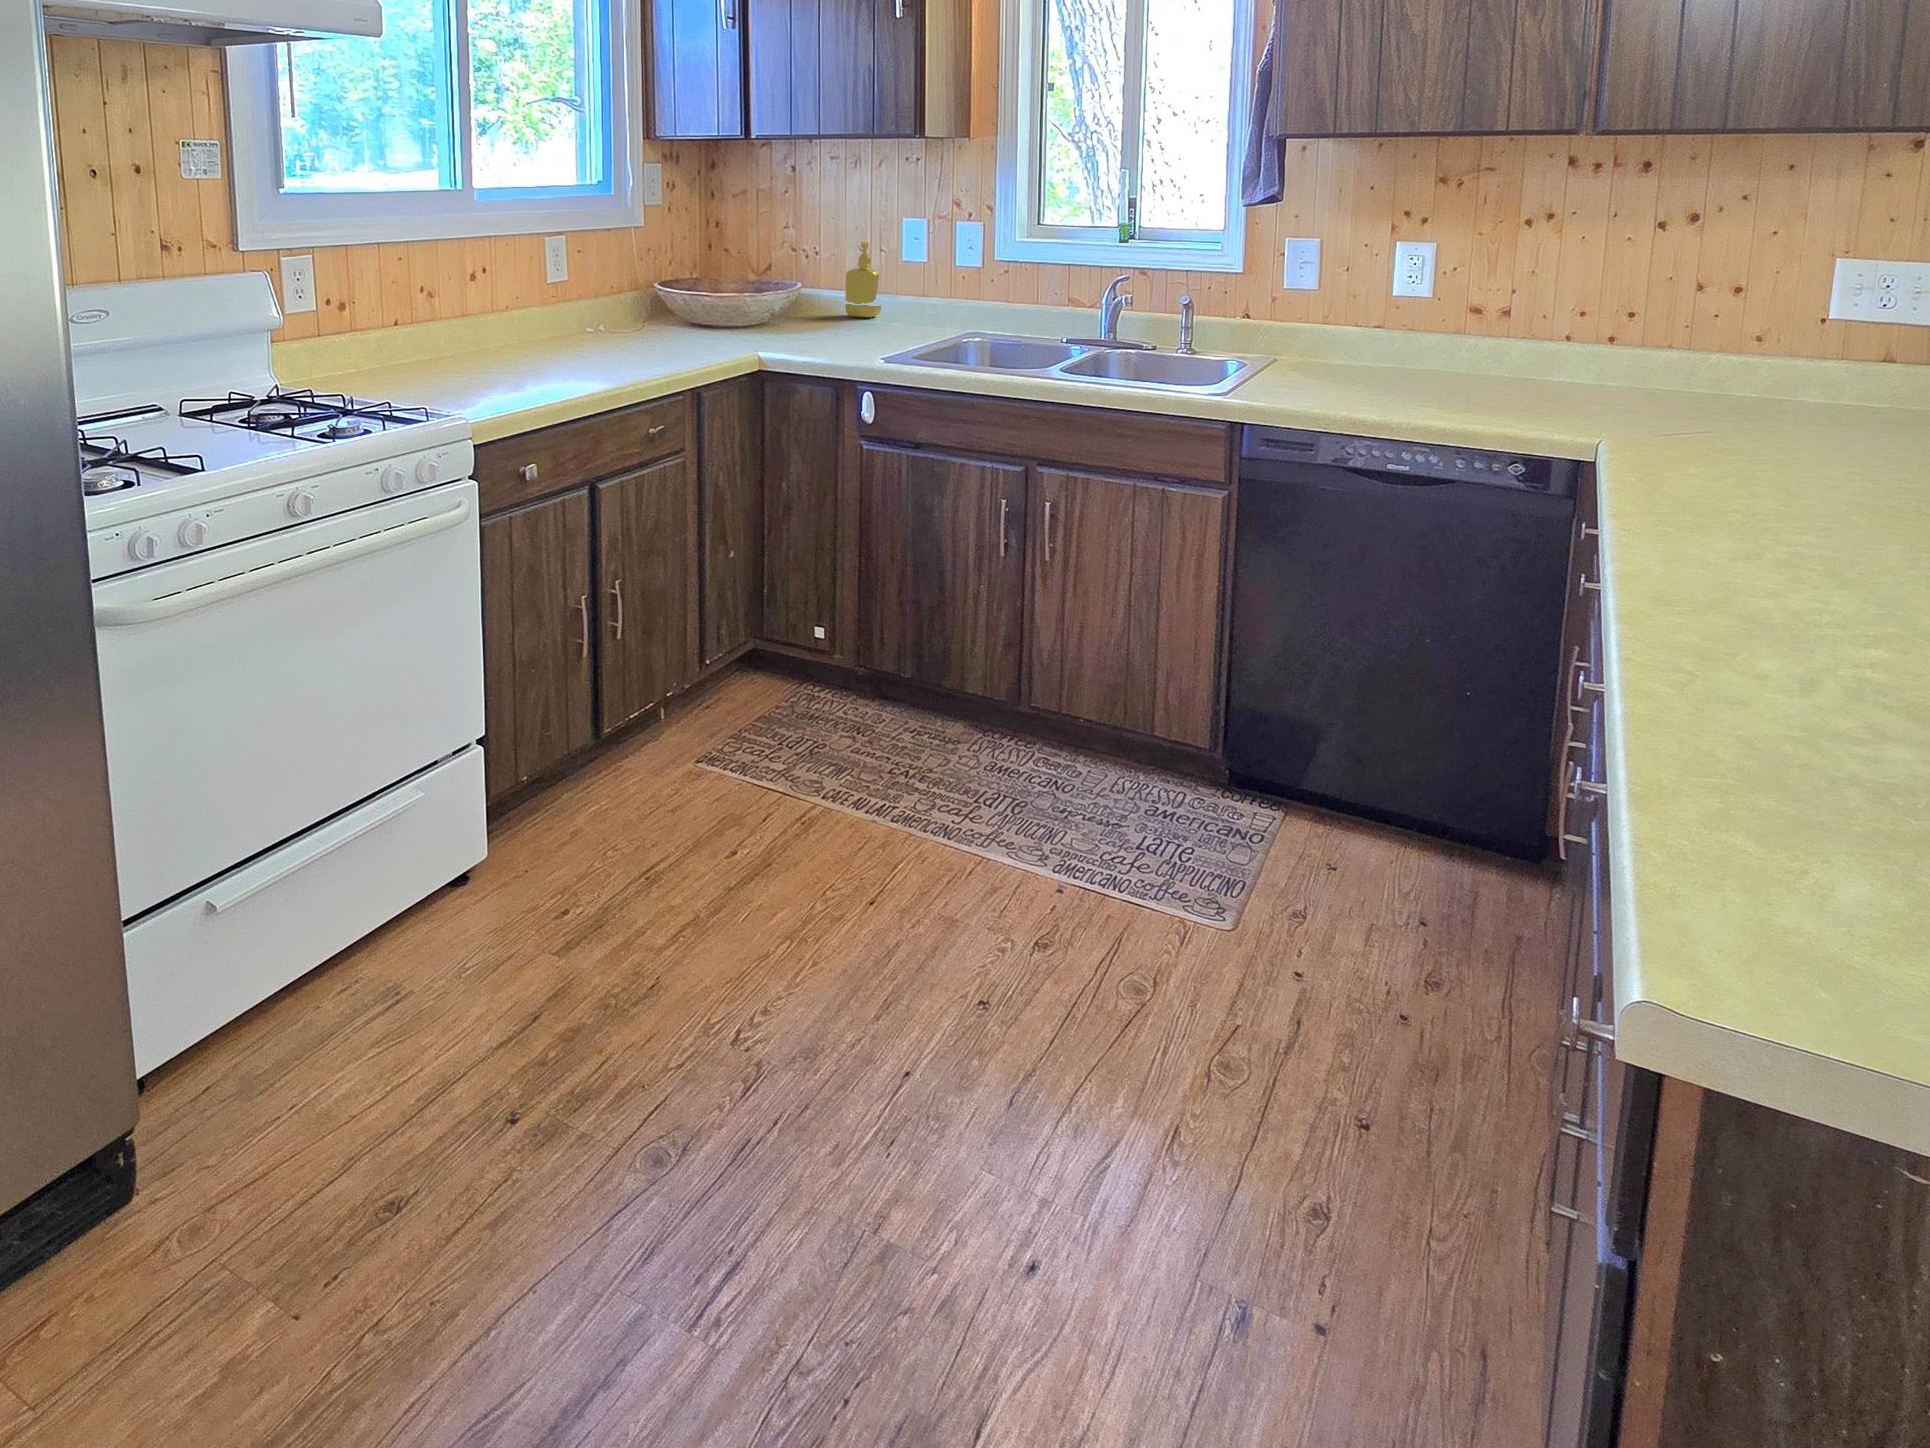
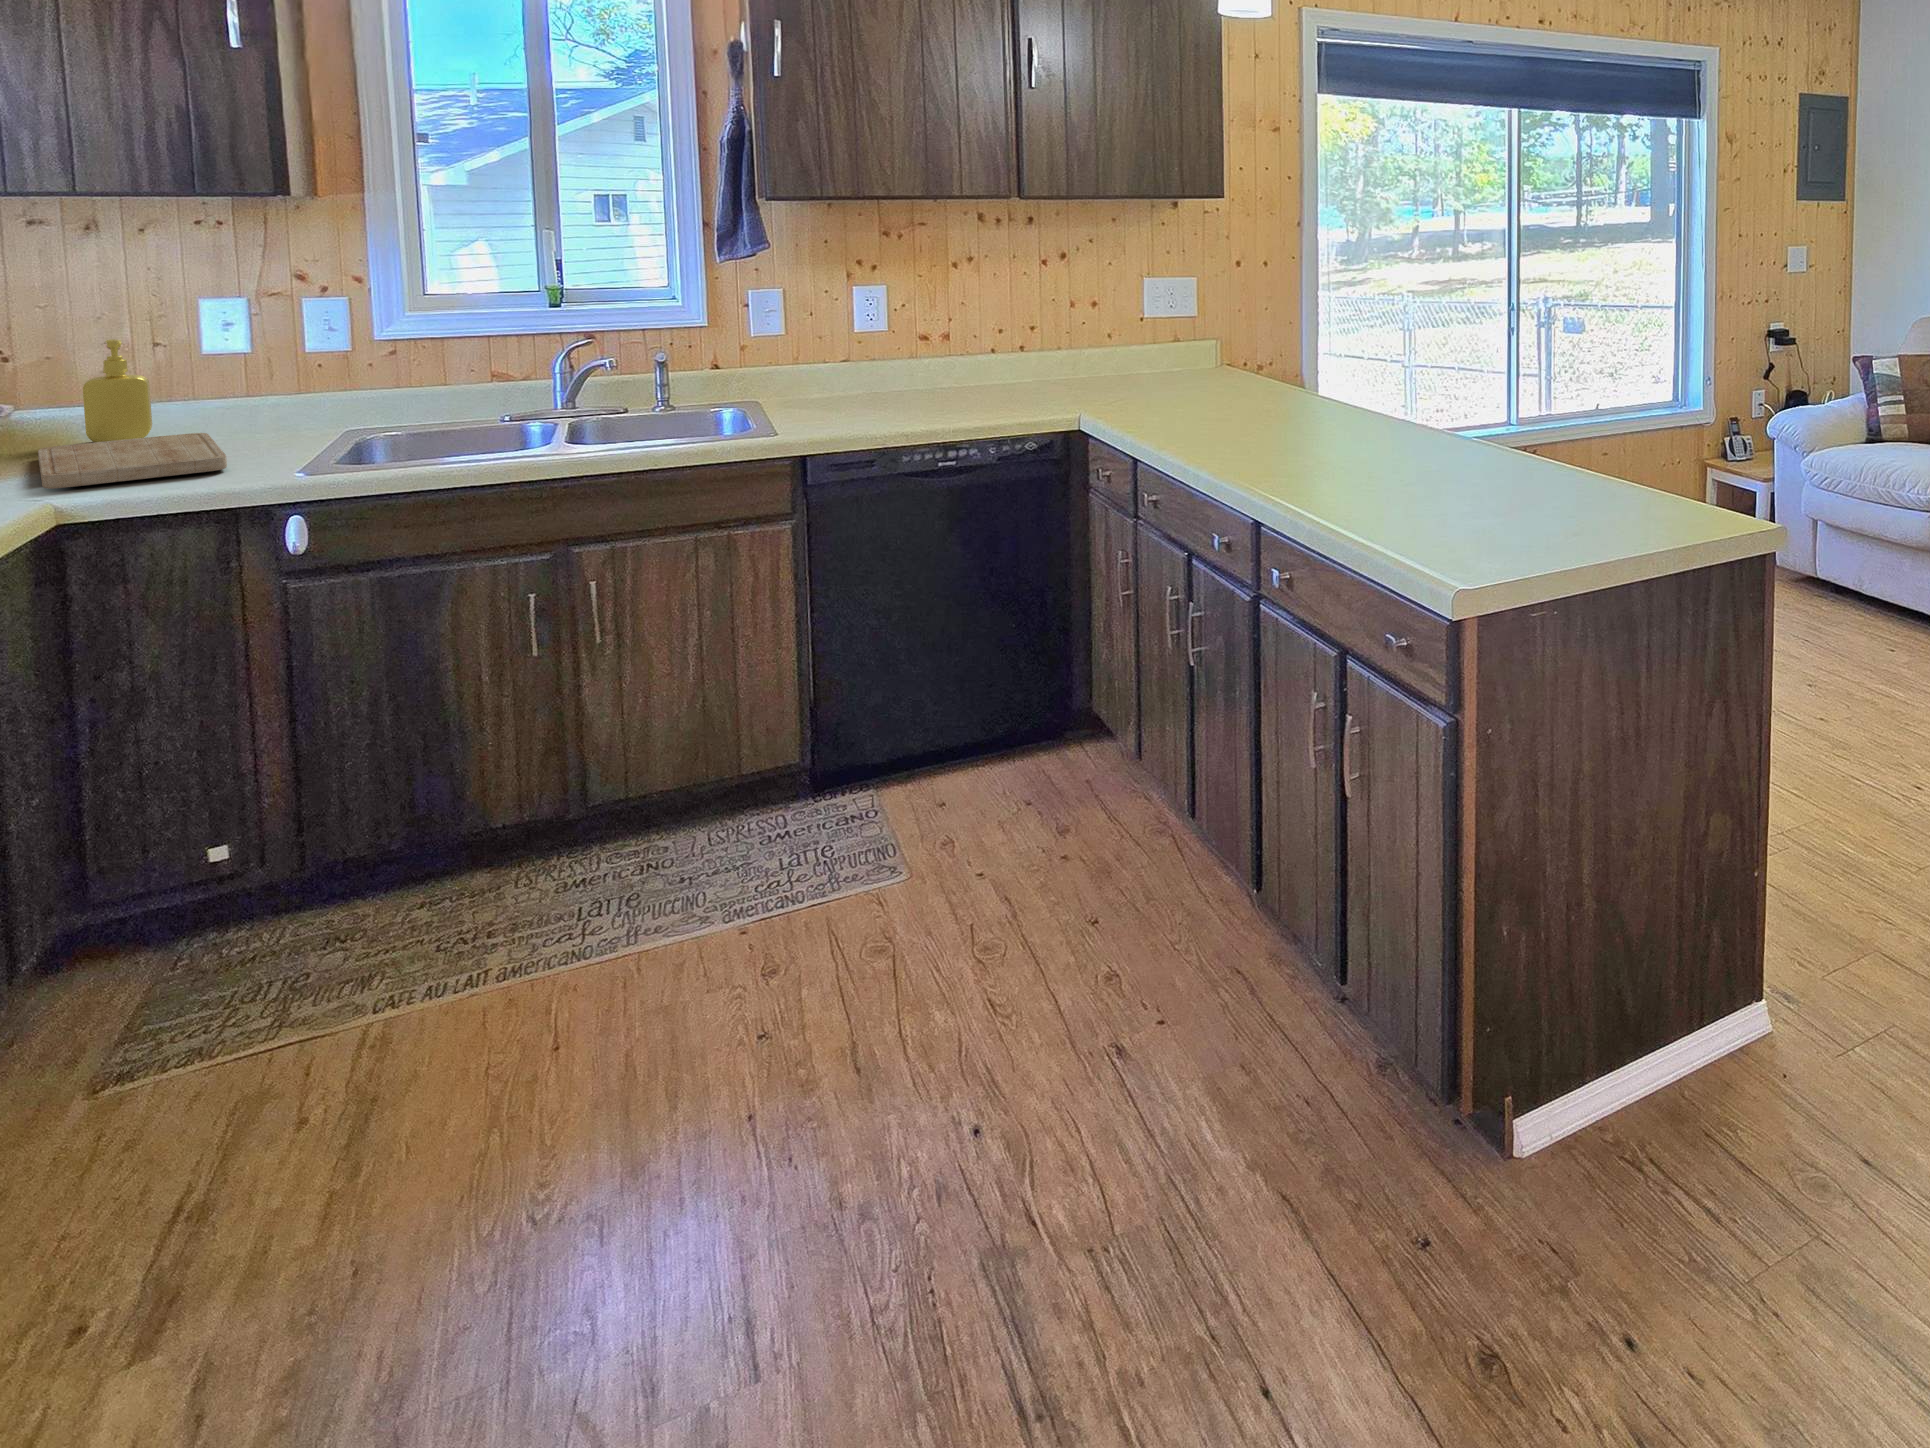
cutting board: none [773,314,893,344] -> present [38,433,227,489]

